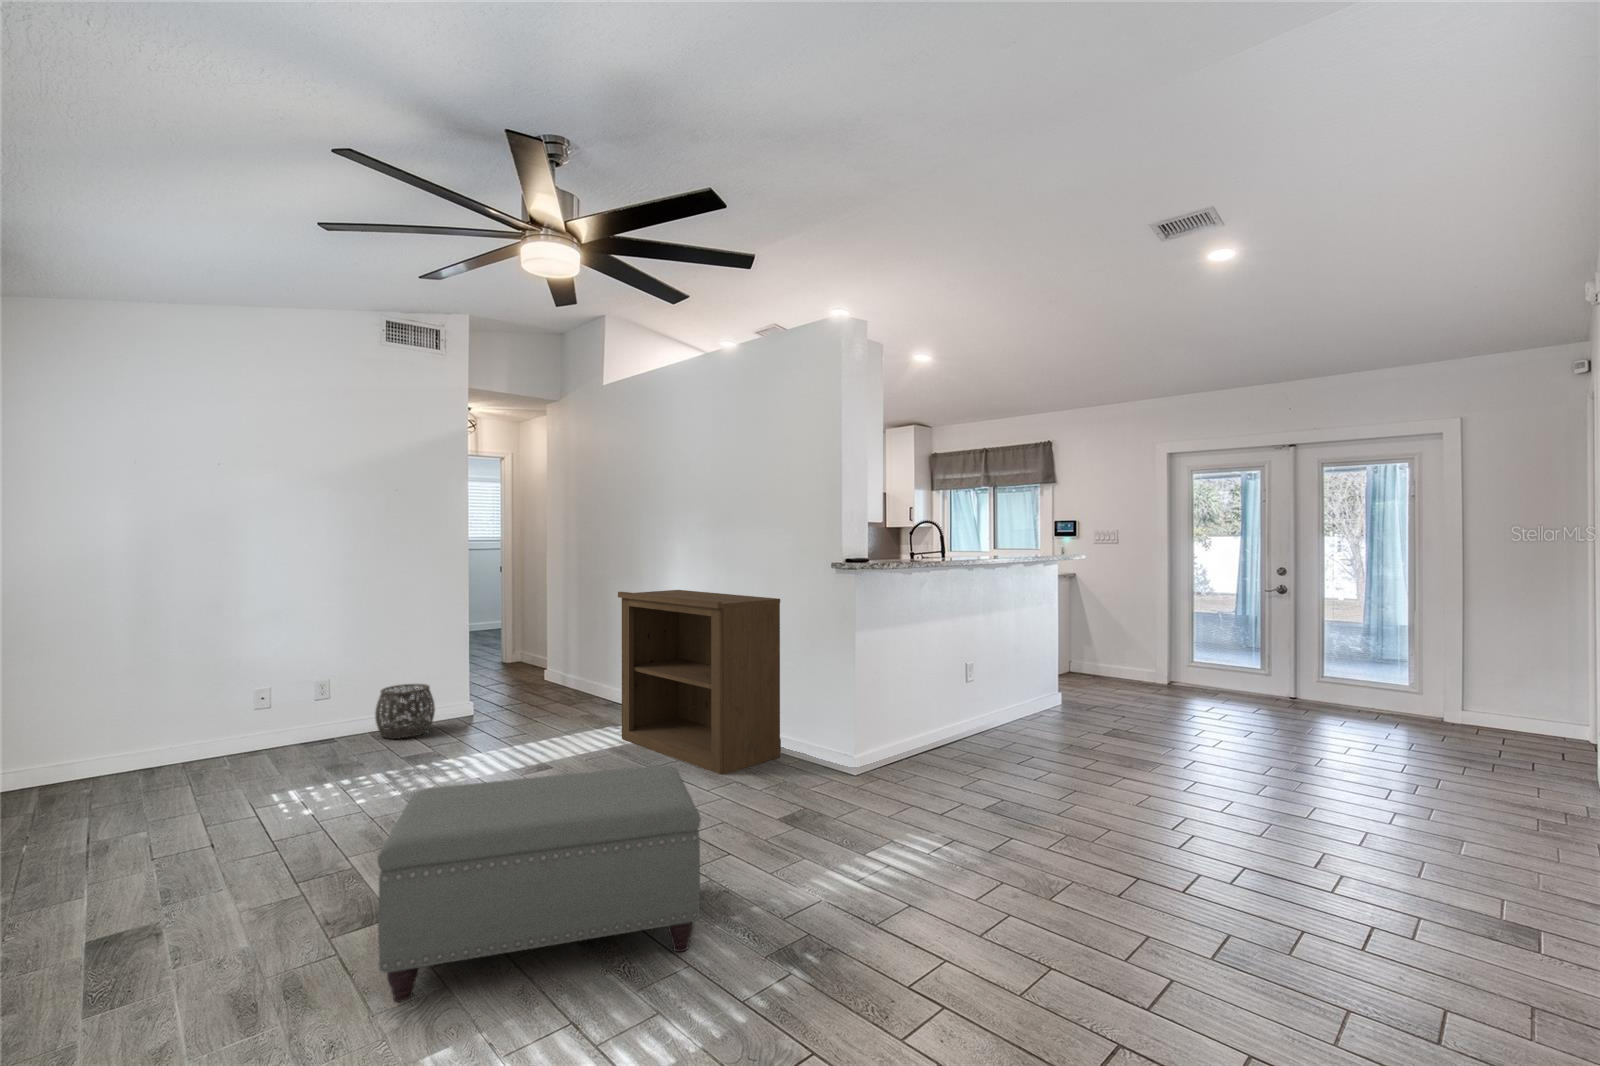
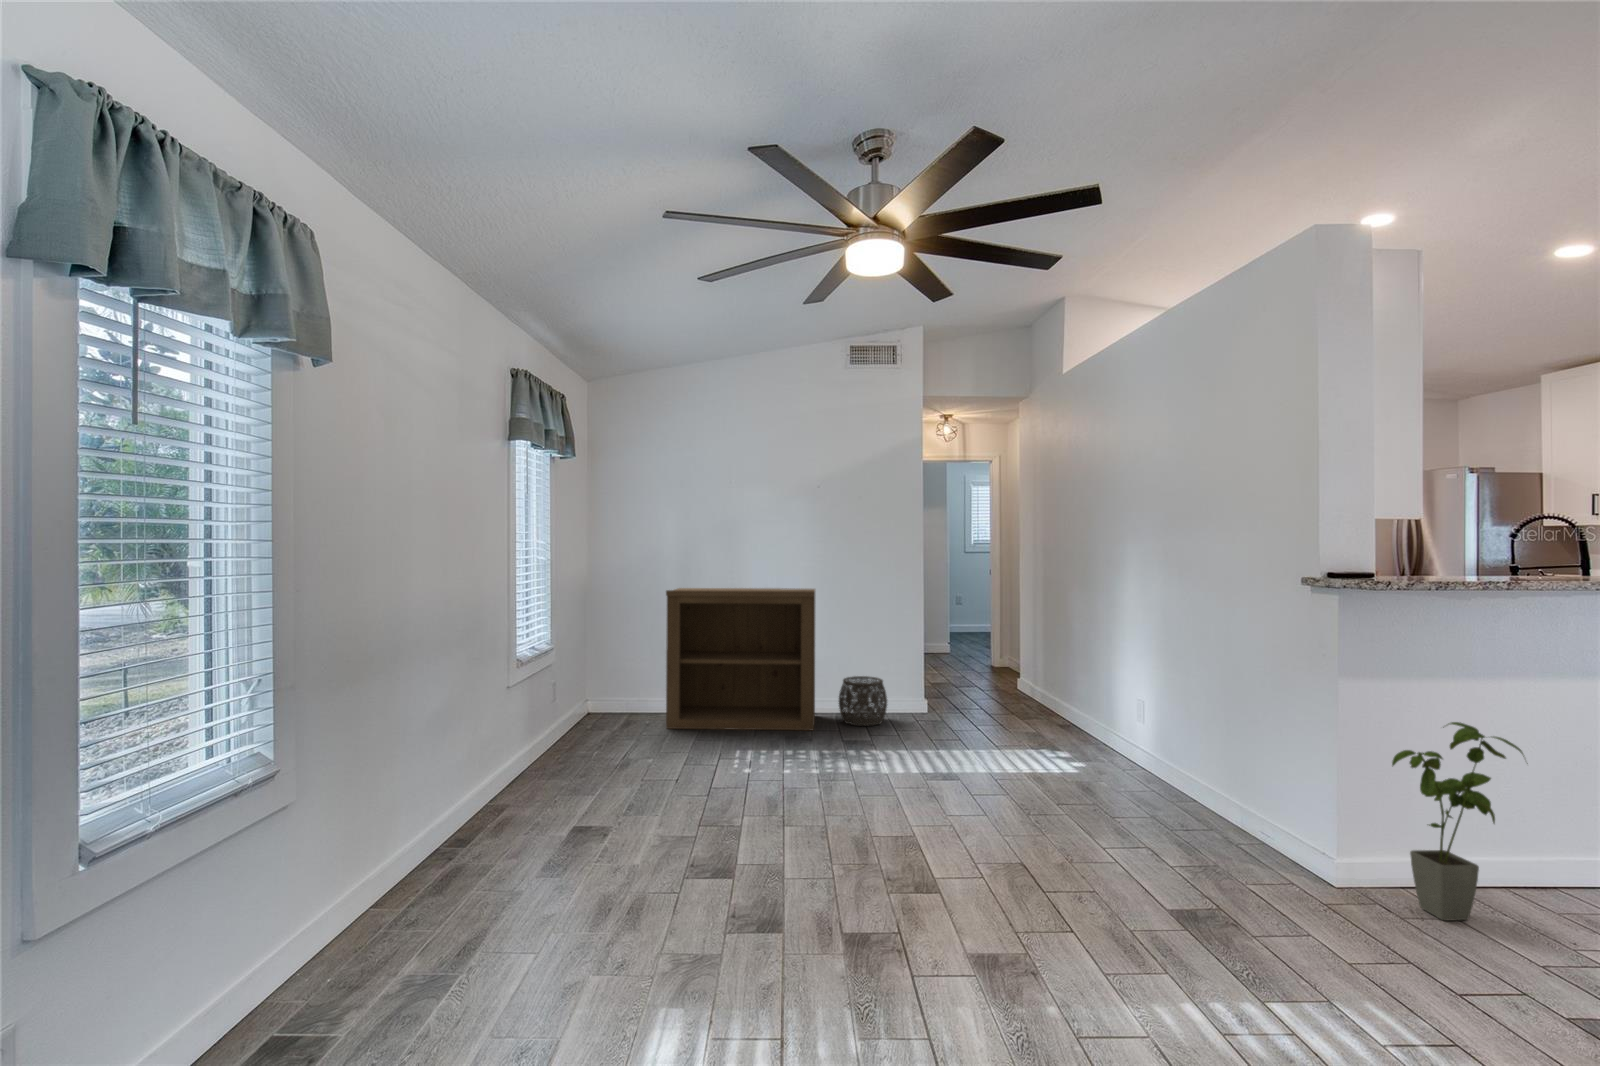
bookshelf: present [618,590,781,775] -> present [666,588,815,730]
house plant: none [886,650,951,777] -> present [1392,722,1528,921]
ottoman: present [378,765,701,1002] -> none [670,770,989,1019]

